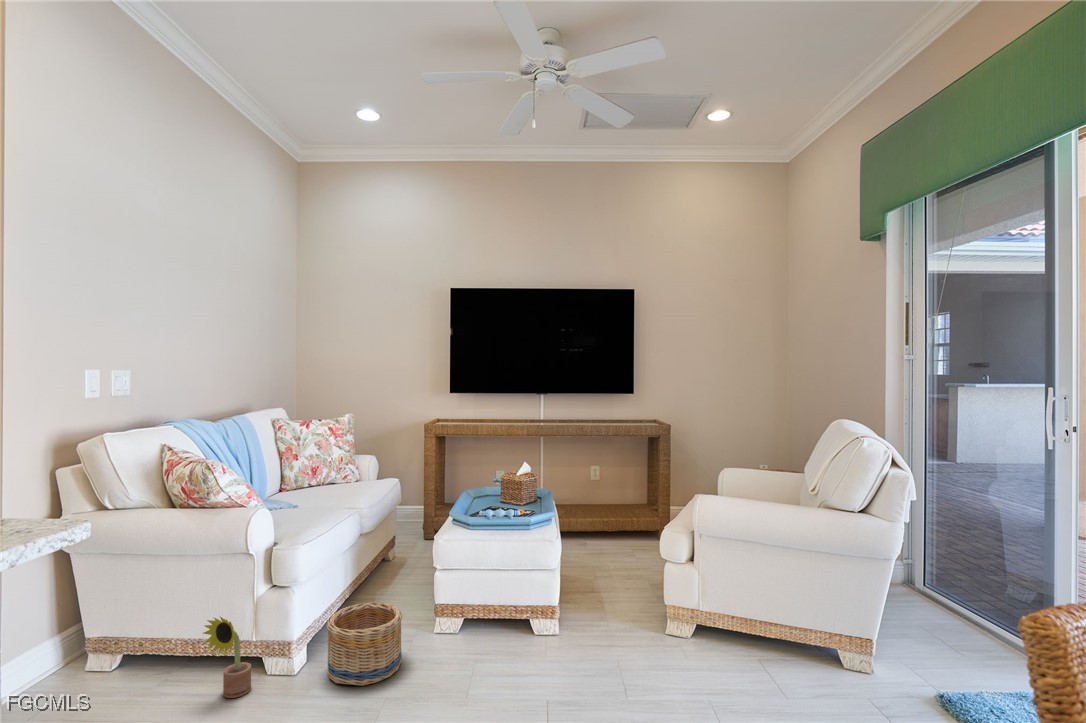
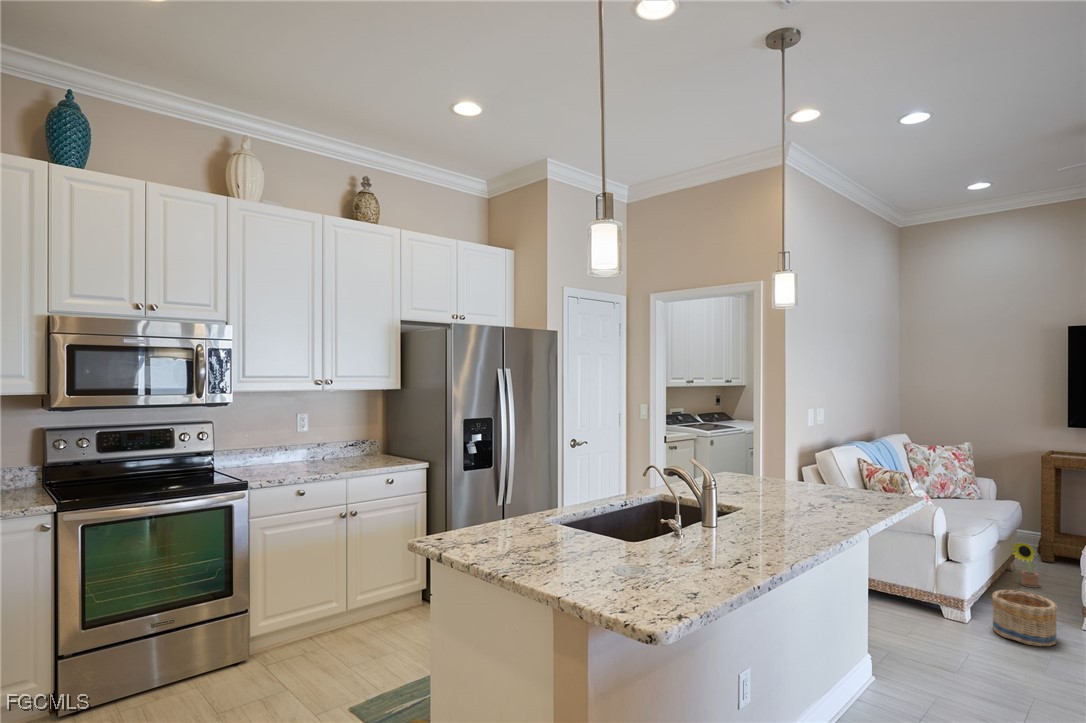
decorative plant: present [203,617,251,698] -> present [1011,542,1038,588]

